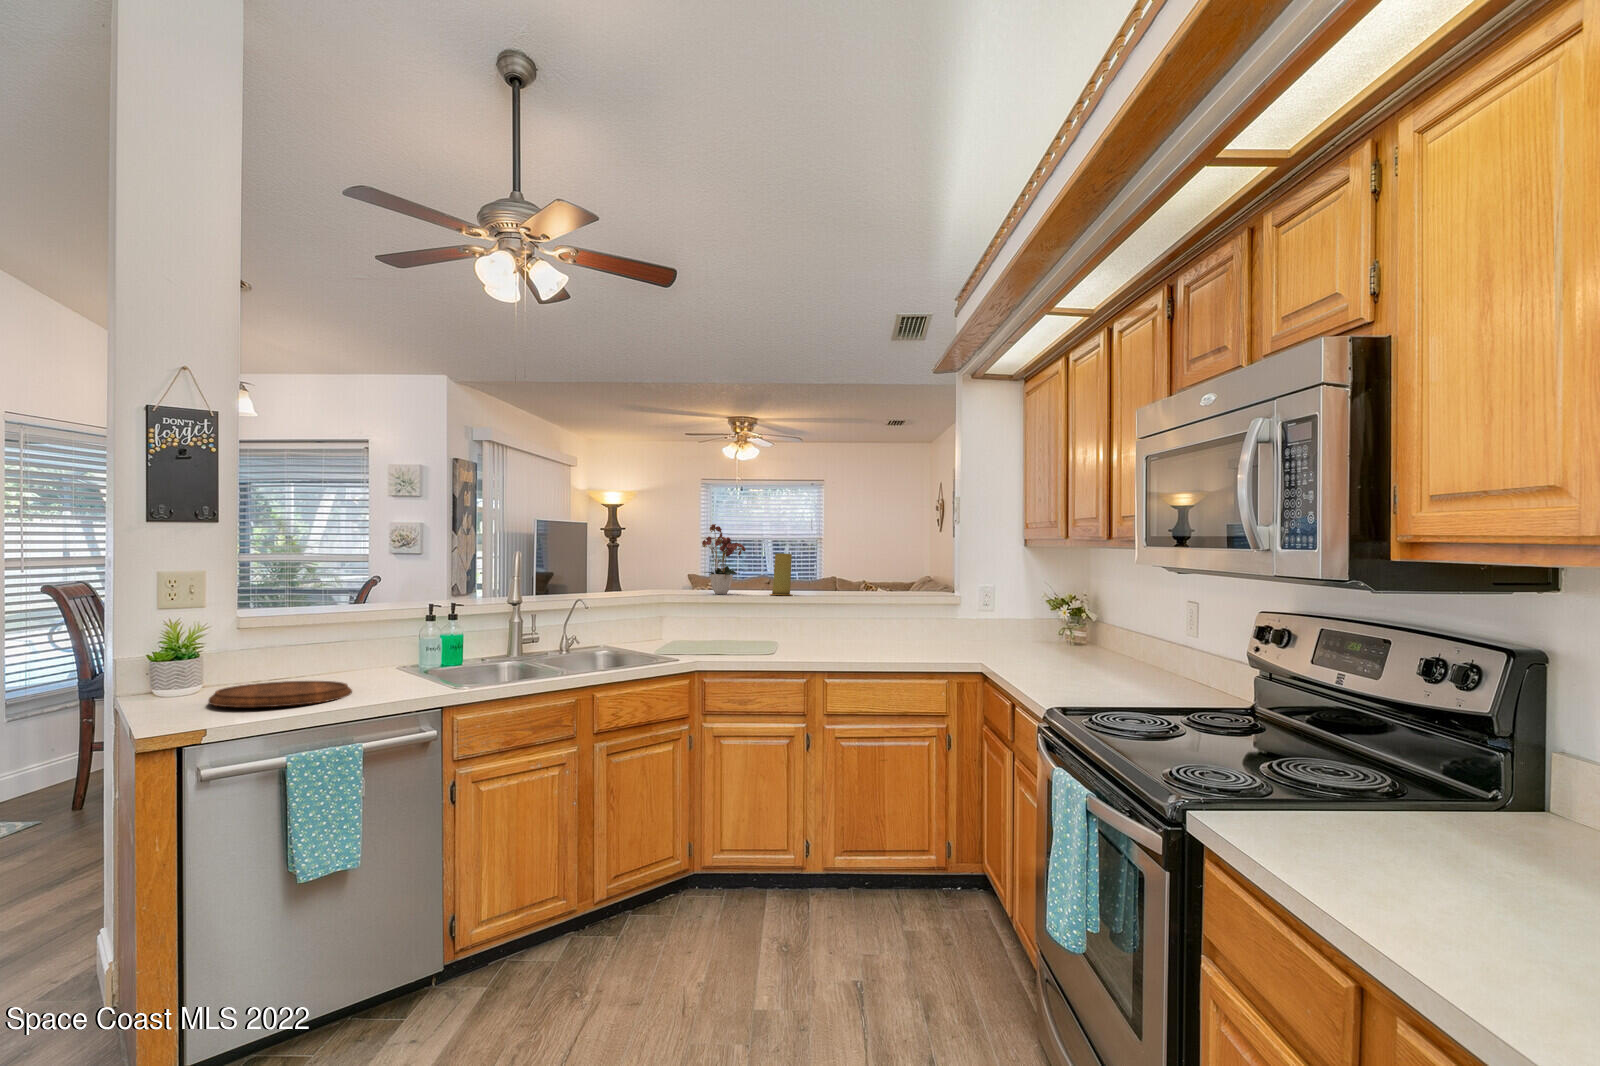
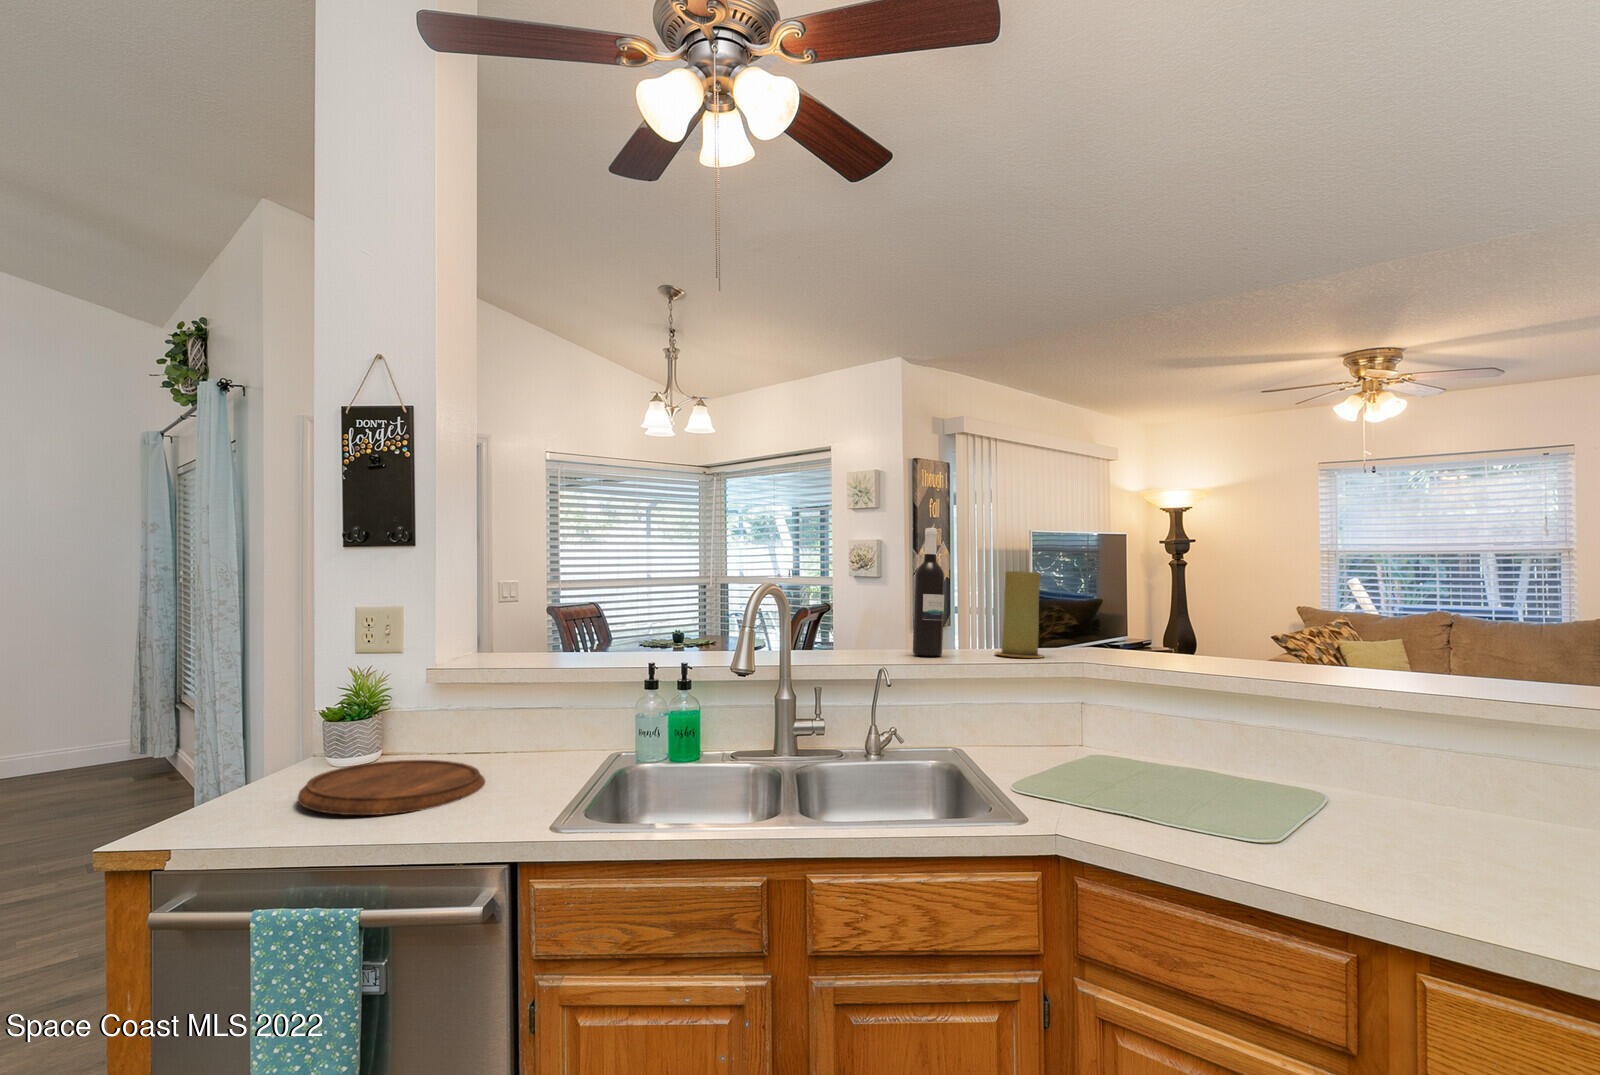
flower arrangement: present [702,524,746,594] -> none [1178,504,1301,667]
wine bottle: none [575,526,594,596] -> present [913,528,945,656]
candle: present [771,553,792,595] -> present [995,571,1043,658]

